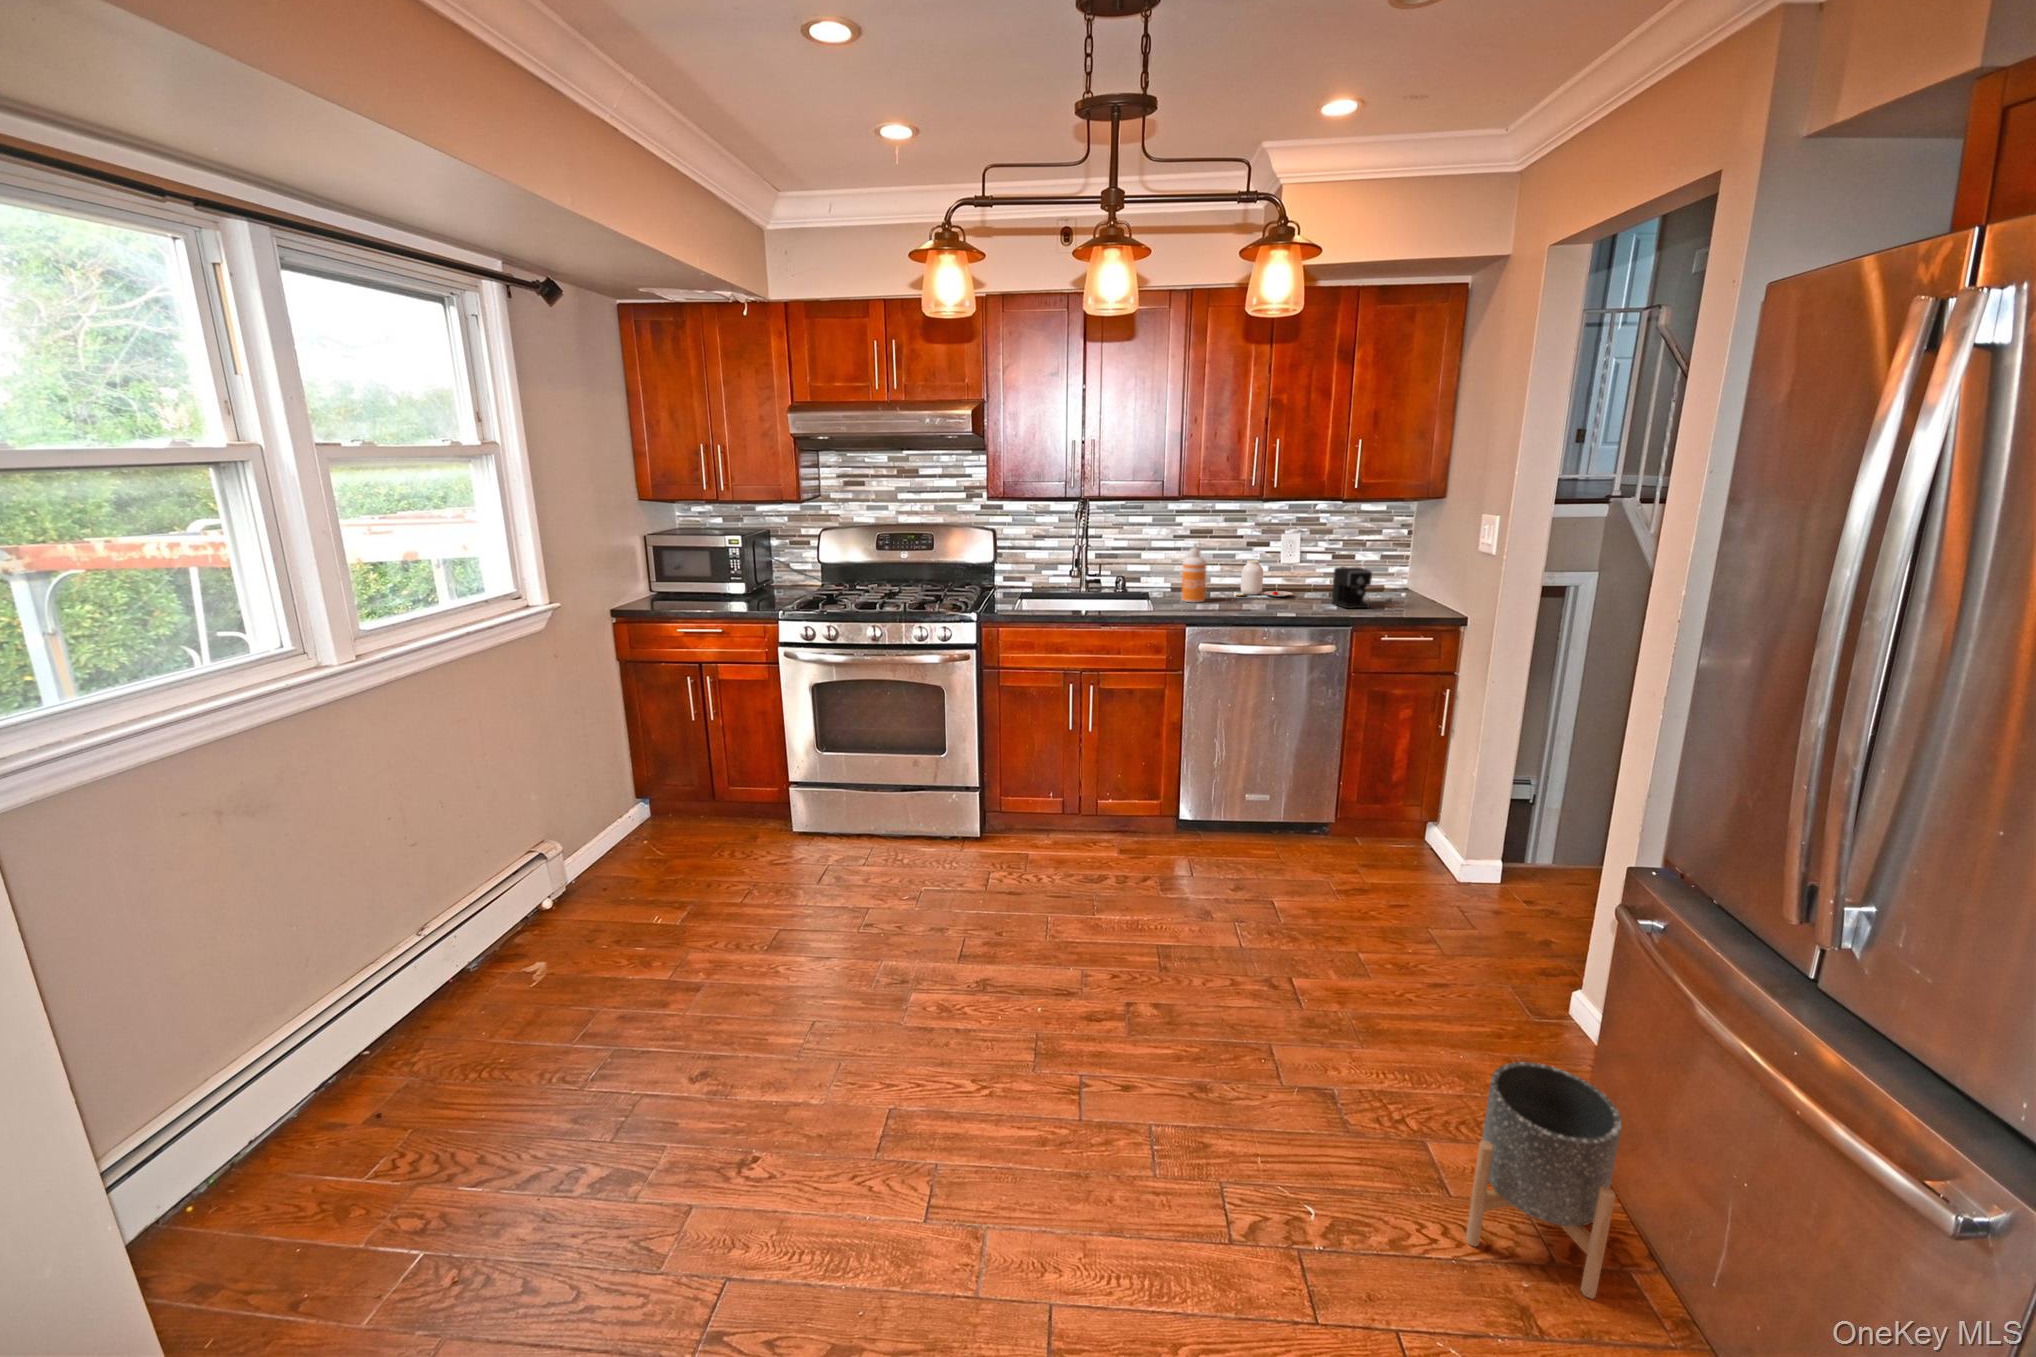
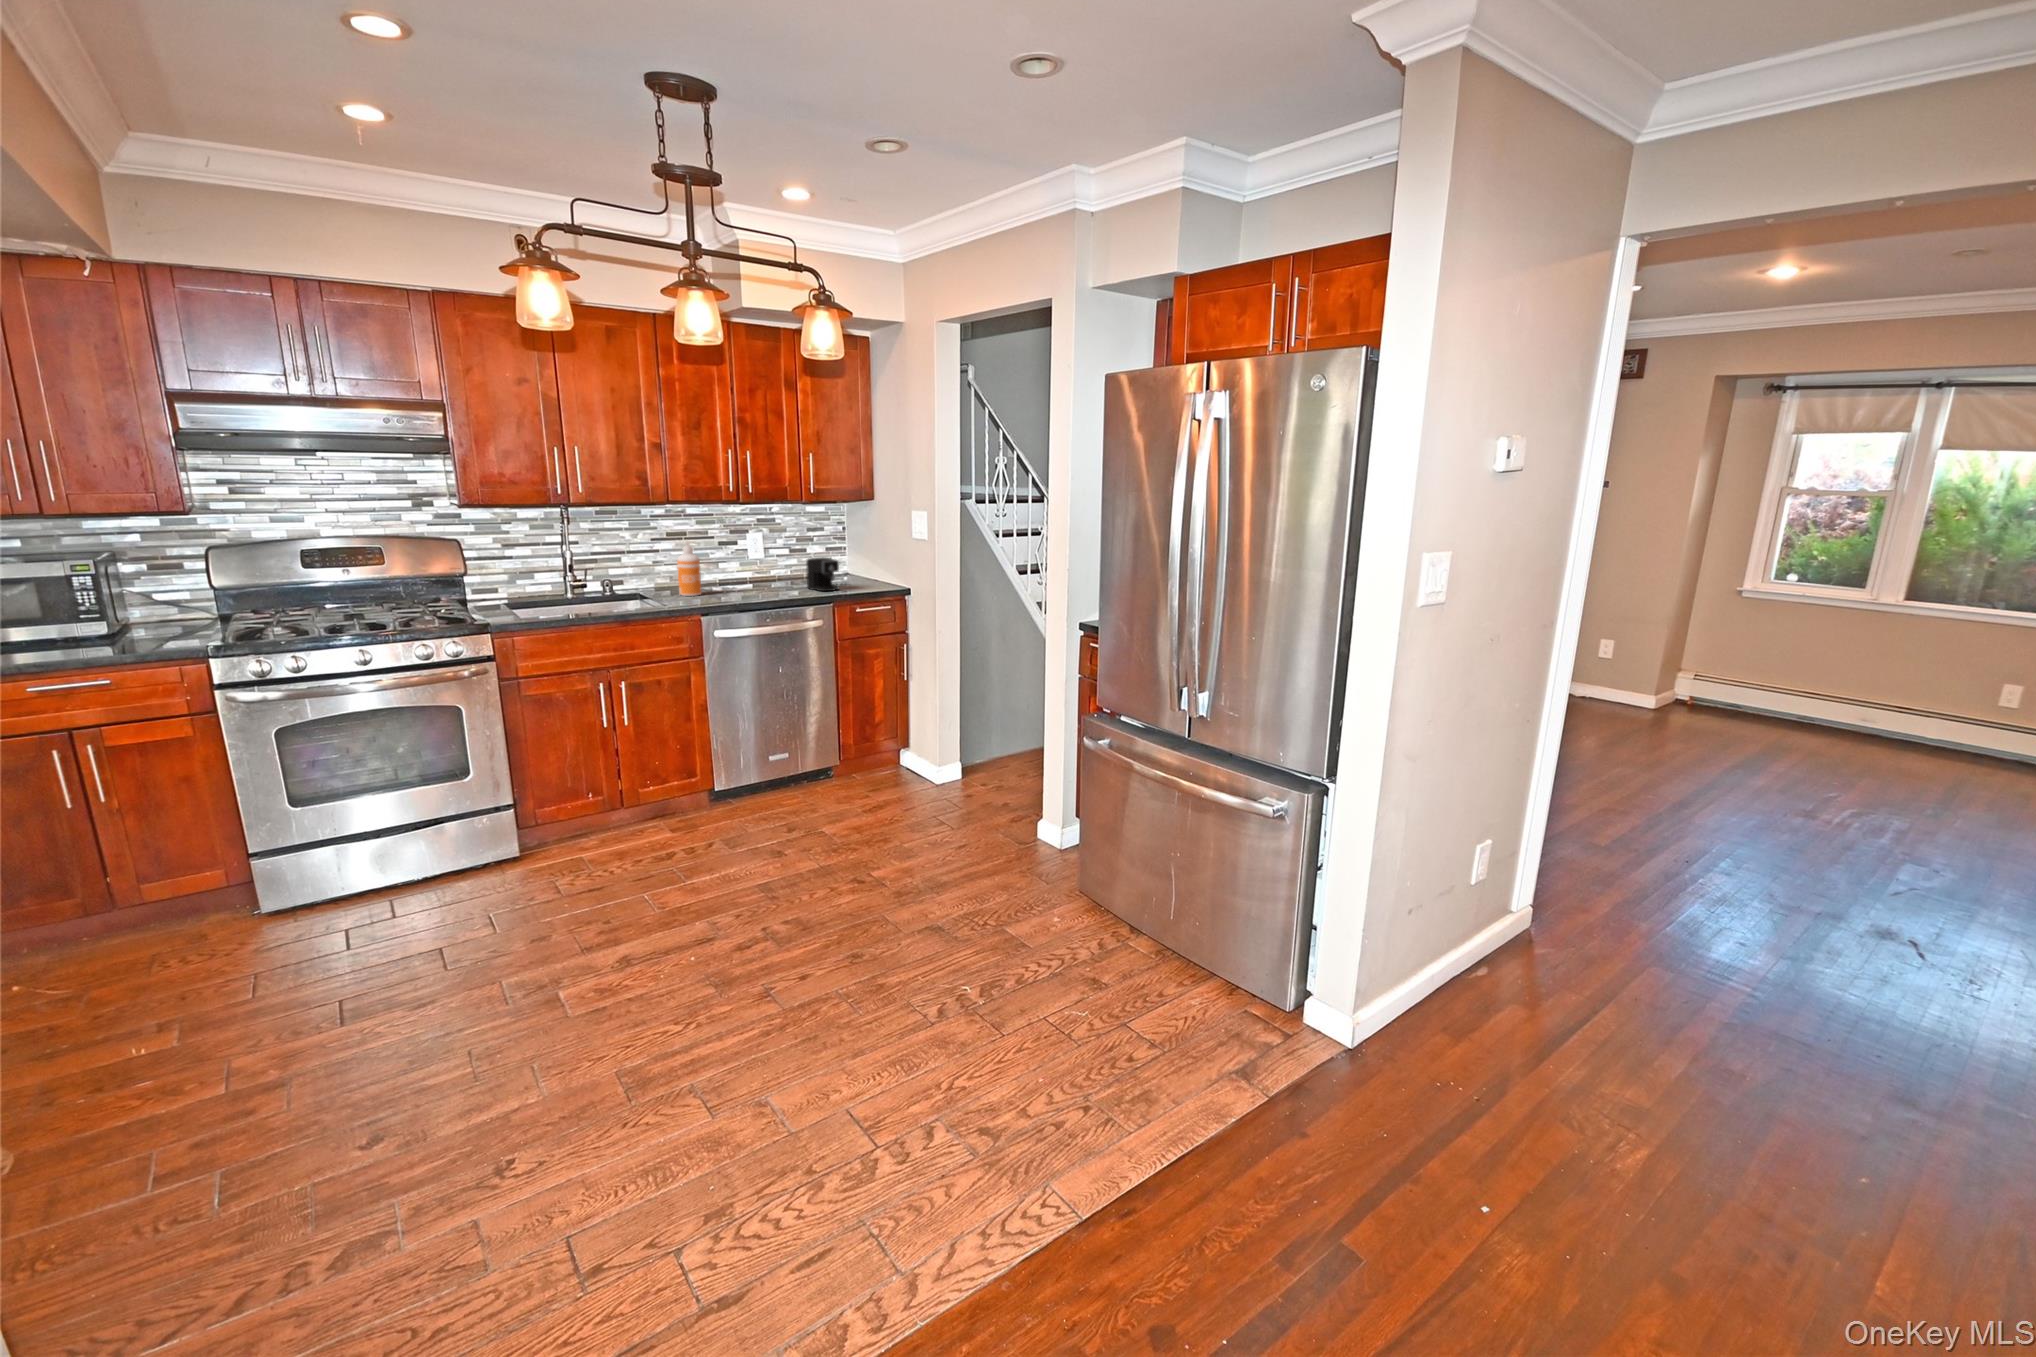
jar: present [1235,560,1293,597] -> none [722,556,772,588]
planter: present [1466,1062,1622,1298] -> none [1036,843,1116,963]

